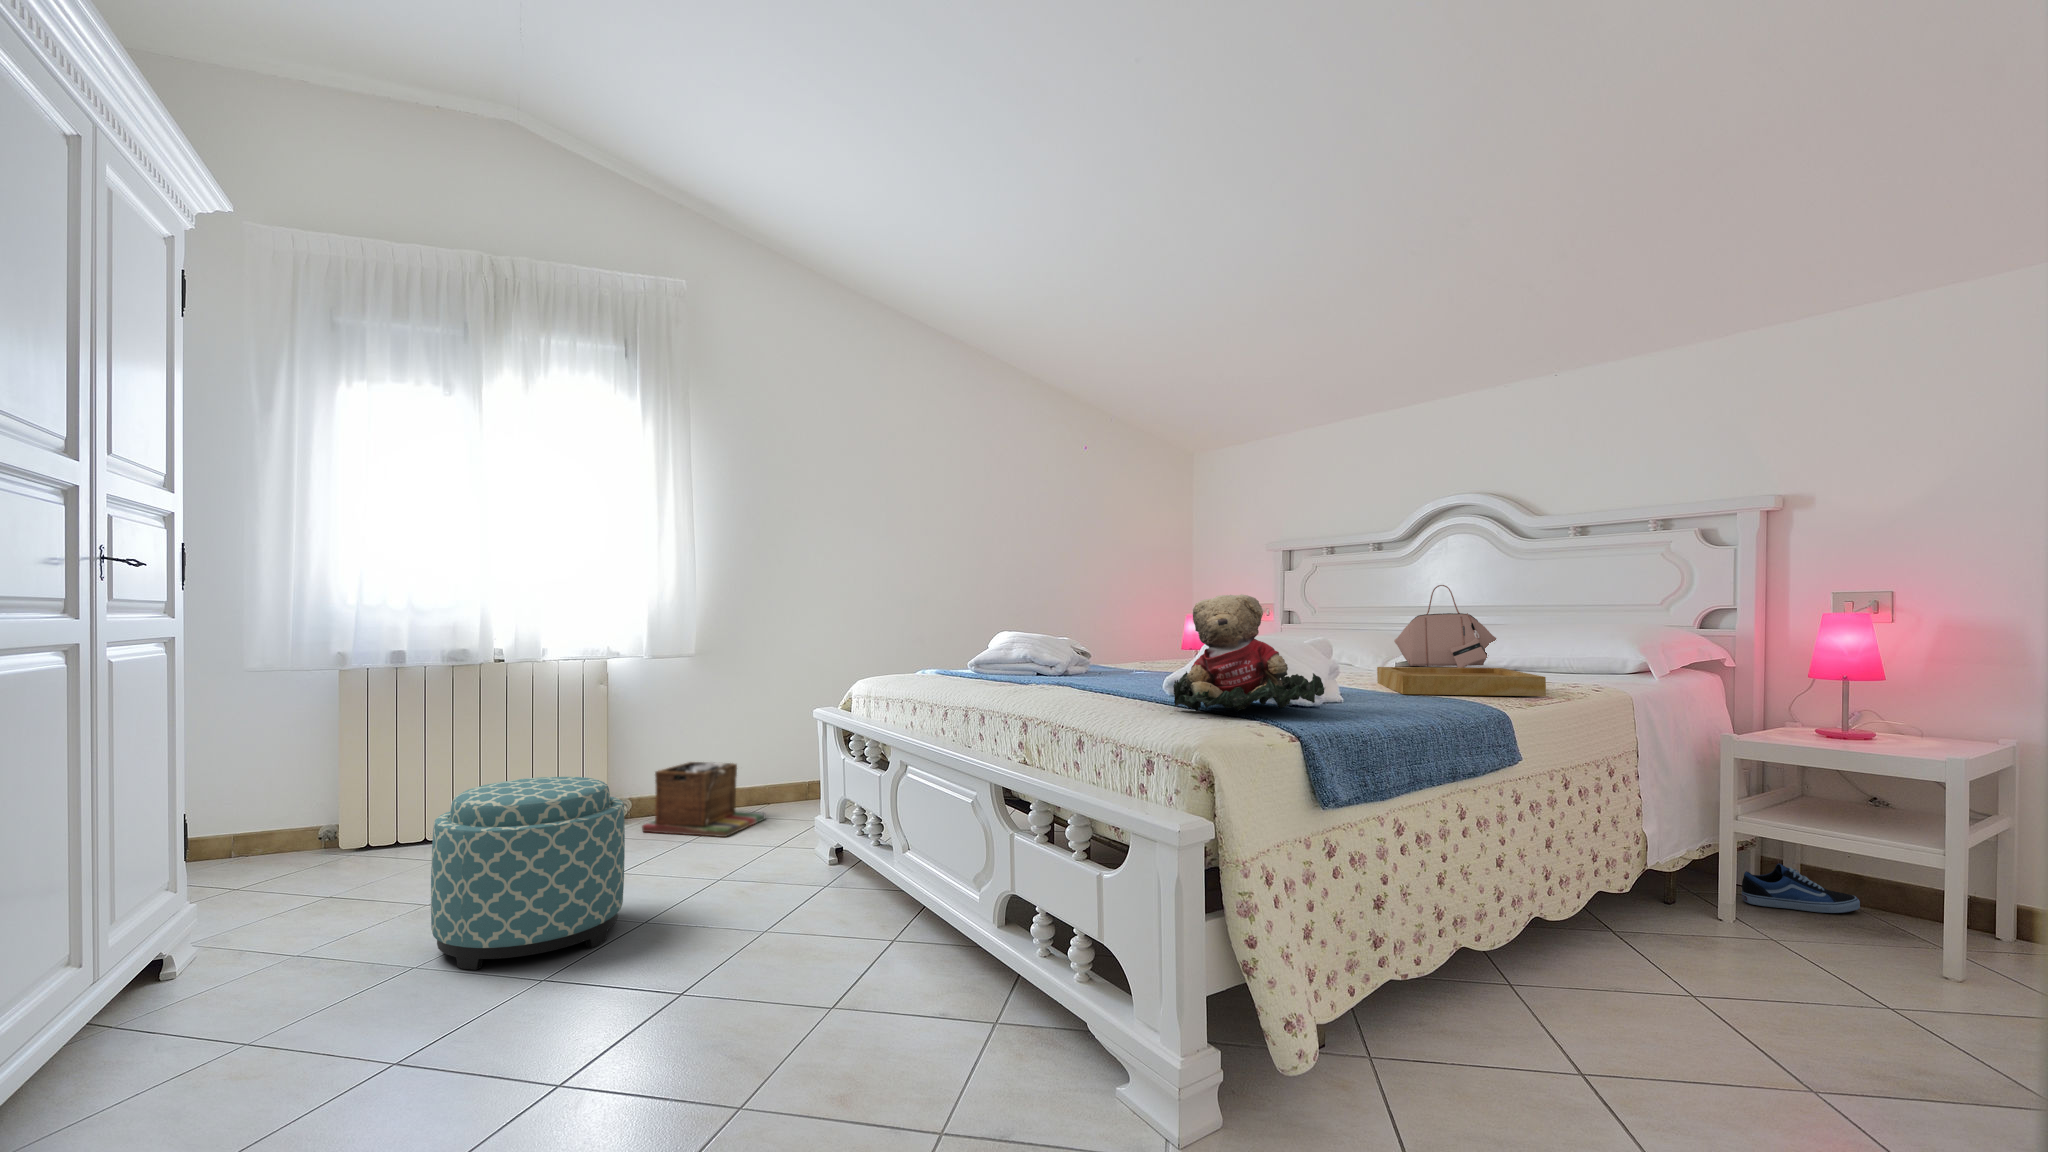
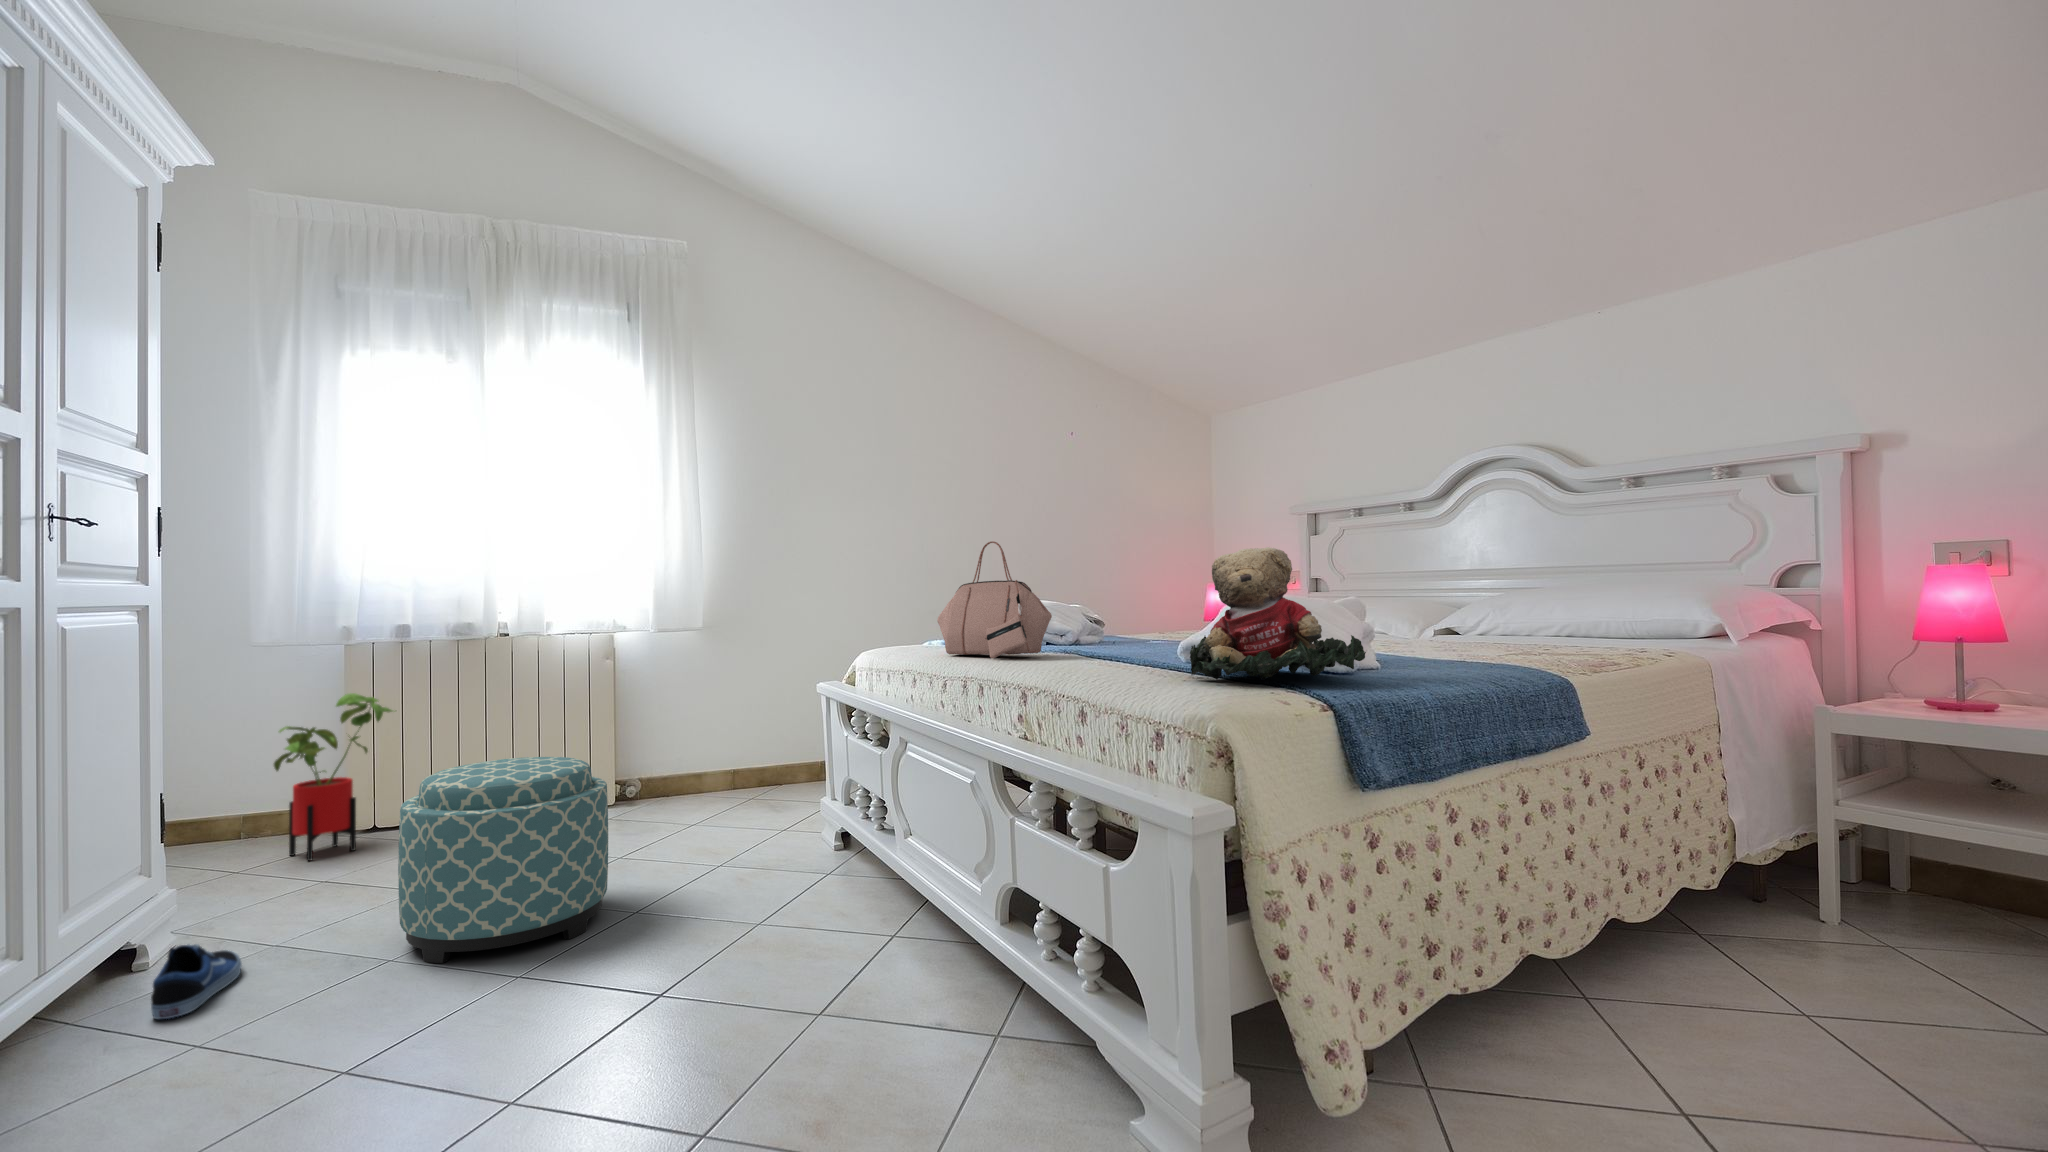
handbag: present [1394,585,1496,668] -> present [937,541,1052,659]
tray: present [1377,667,1546,696] -> none [1420,634,1618,663]
house plant: none [281,714,399,878] -> present [274,693,393,861]
laundry basket: present [642,762,766,837] -> none [650,741,777,818]
shoe: present [1741,864,1860,913] -> present [151,944,242,1019]

